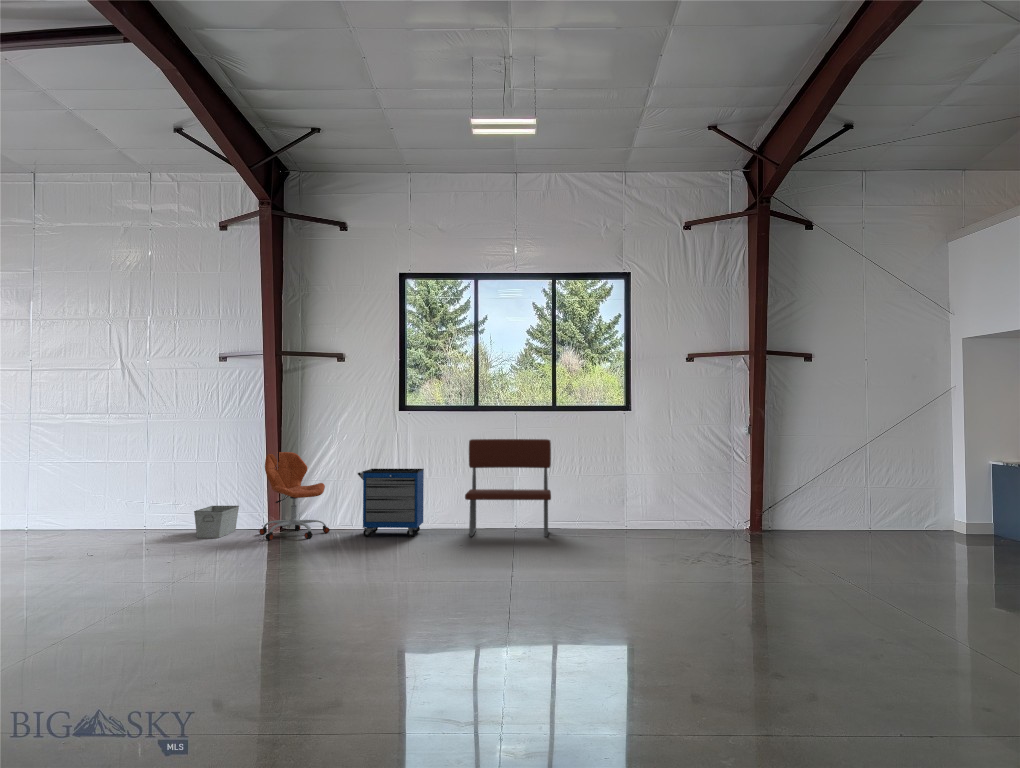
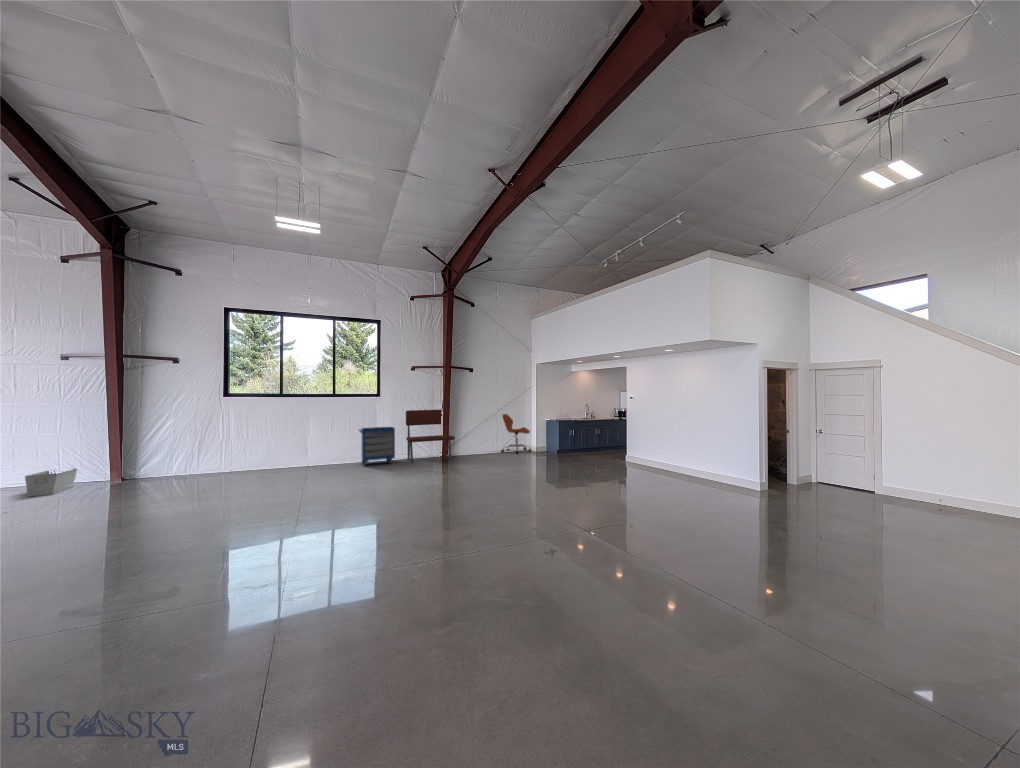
bench: present [465,439,551,537] -> present [406,410,455,462]
office chair: present [259,452,330,540] -> present [501,414,531,454]
storage cabinet: present [358,469,424,537] -> present [359,427,395,466]

